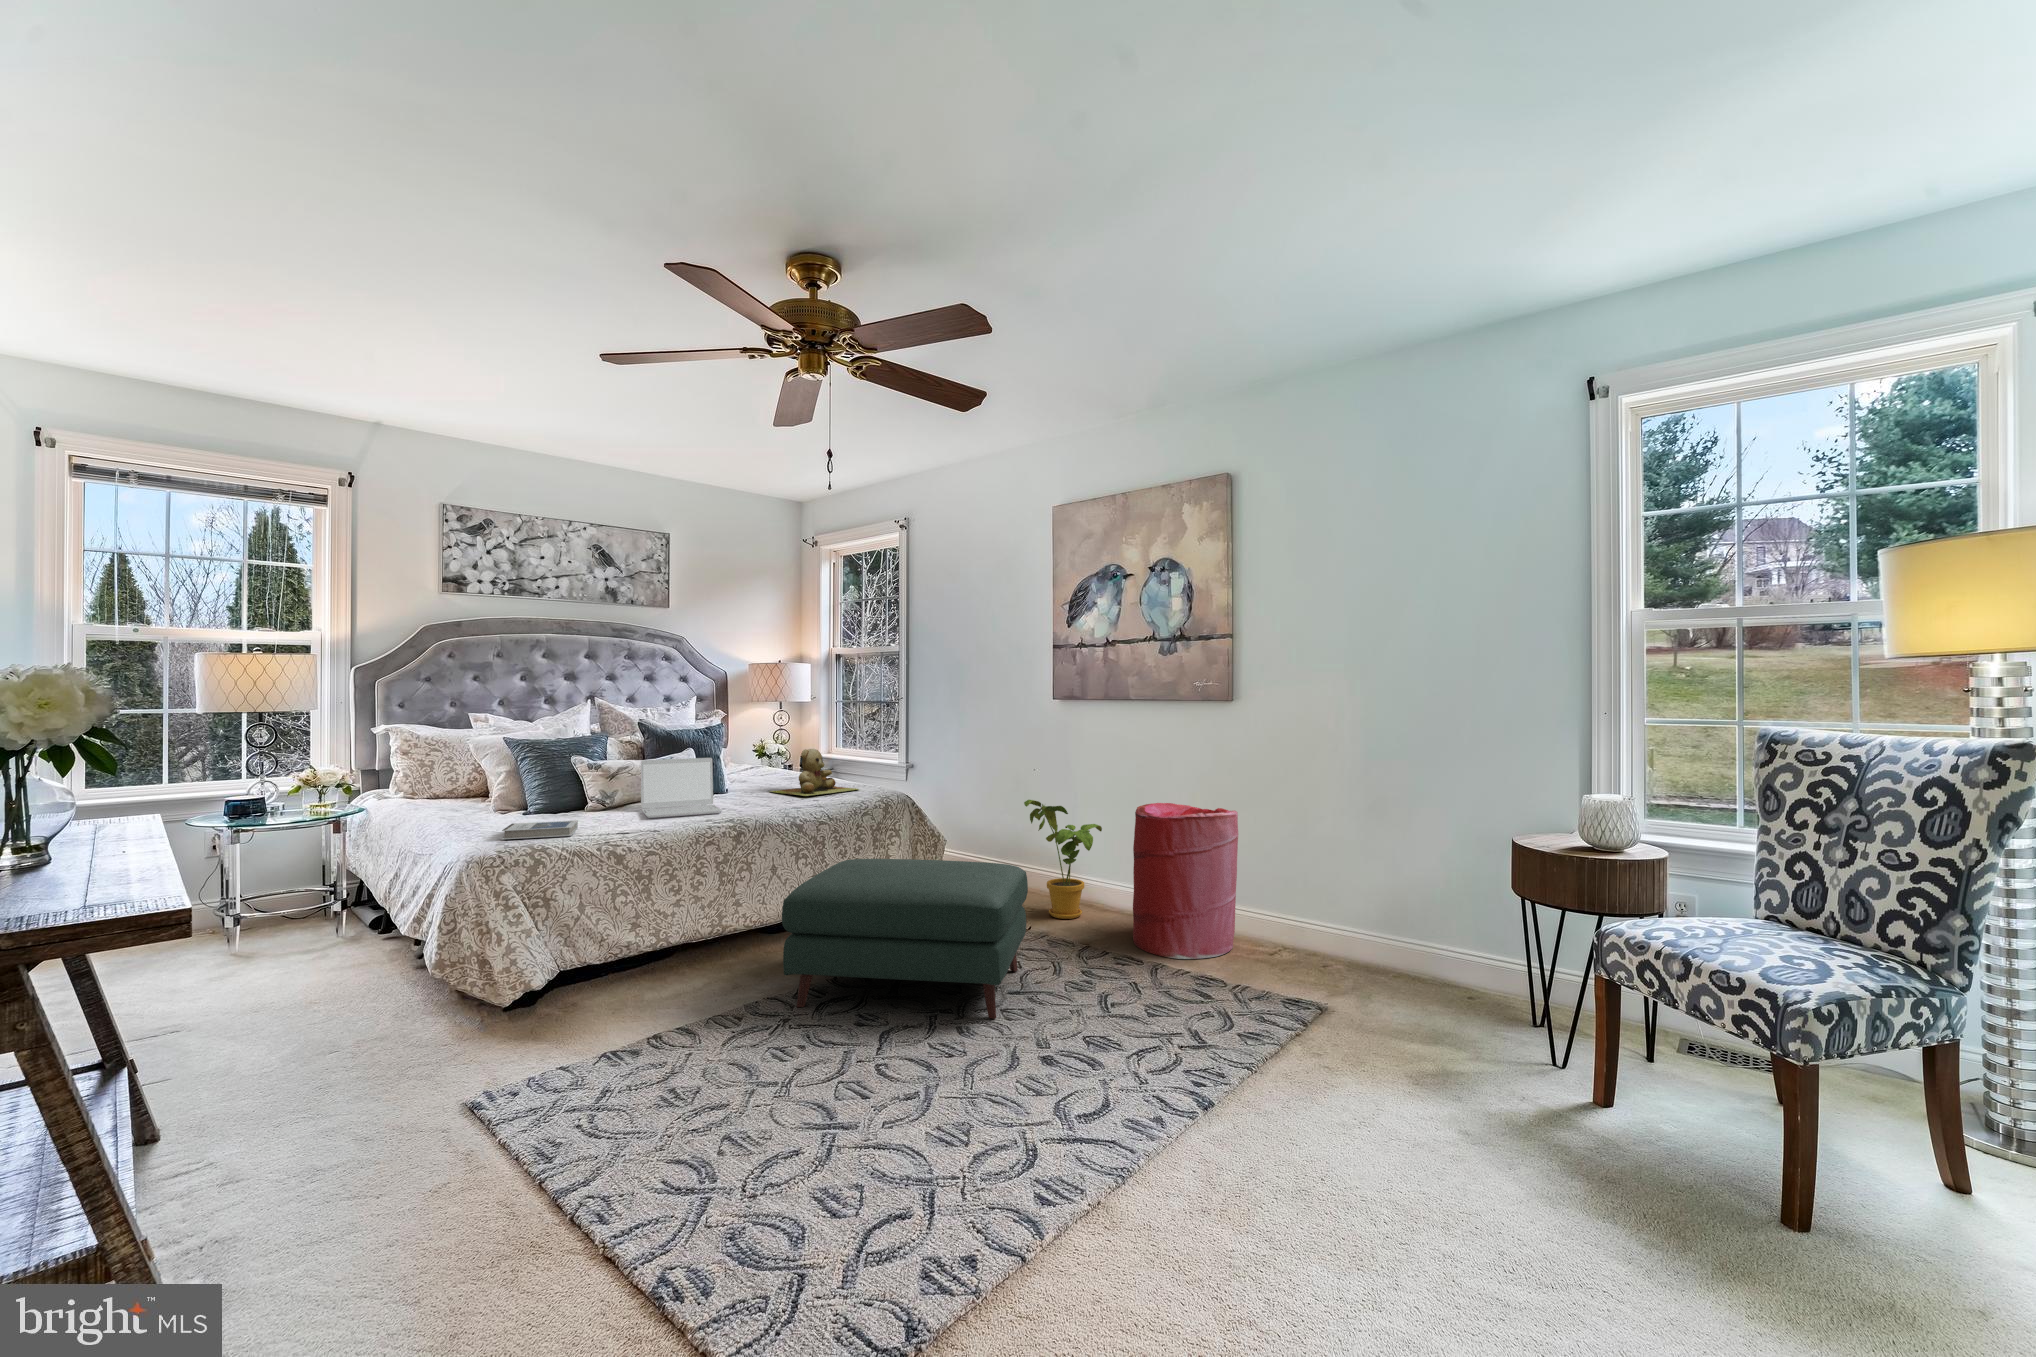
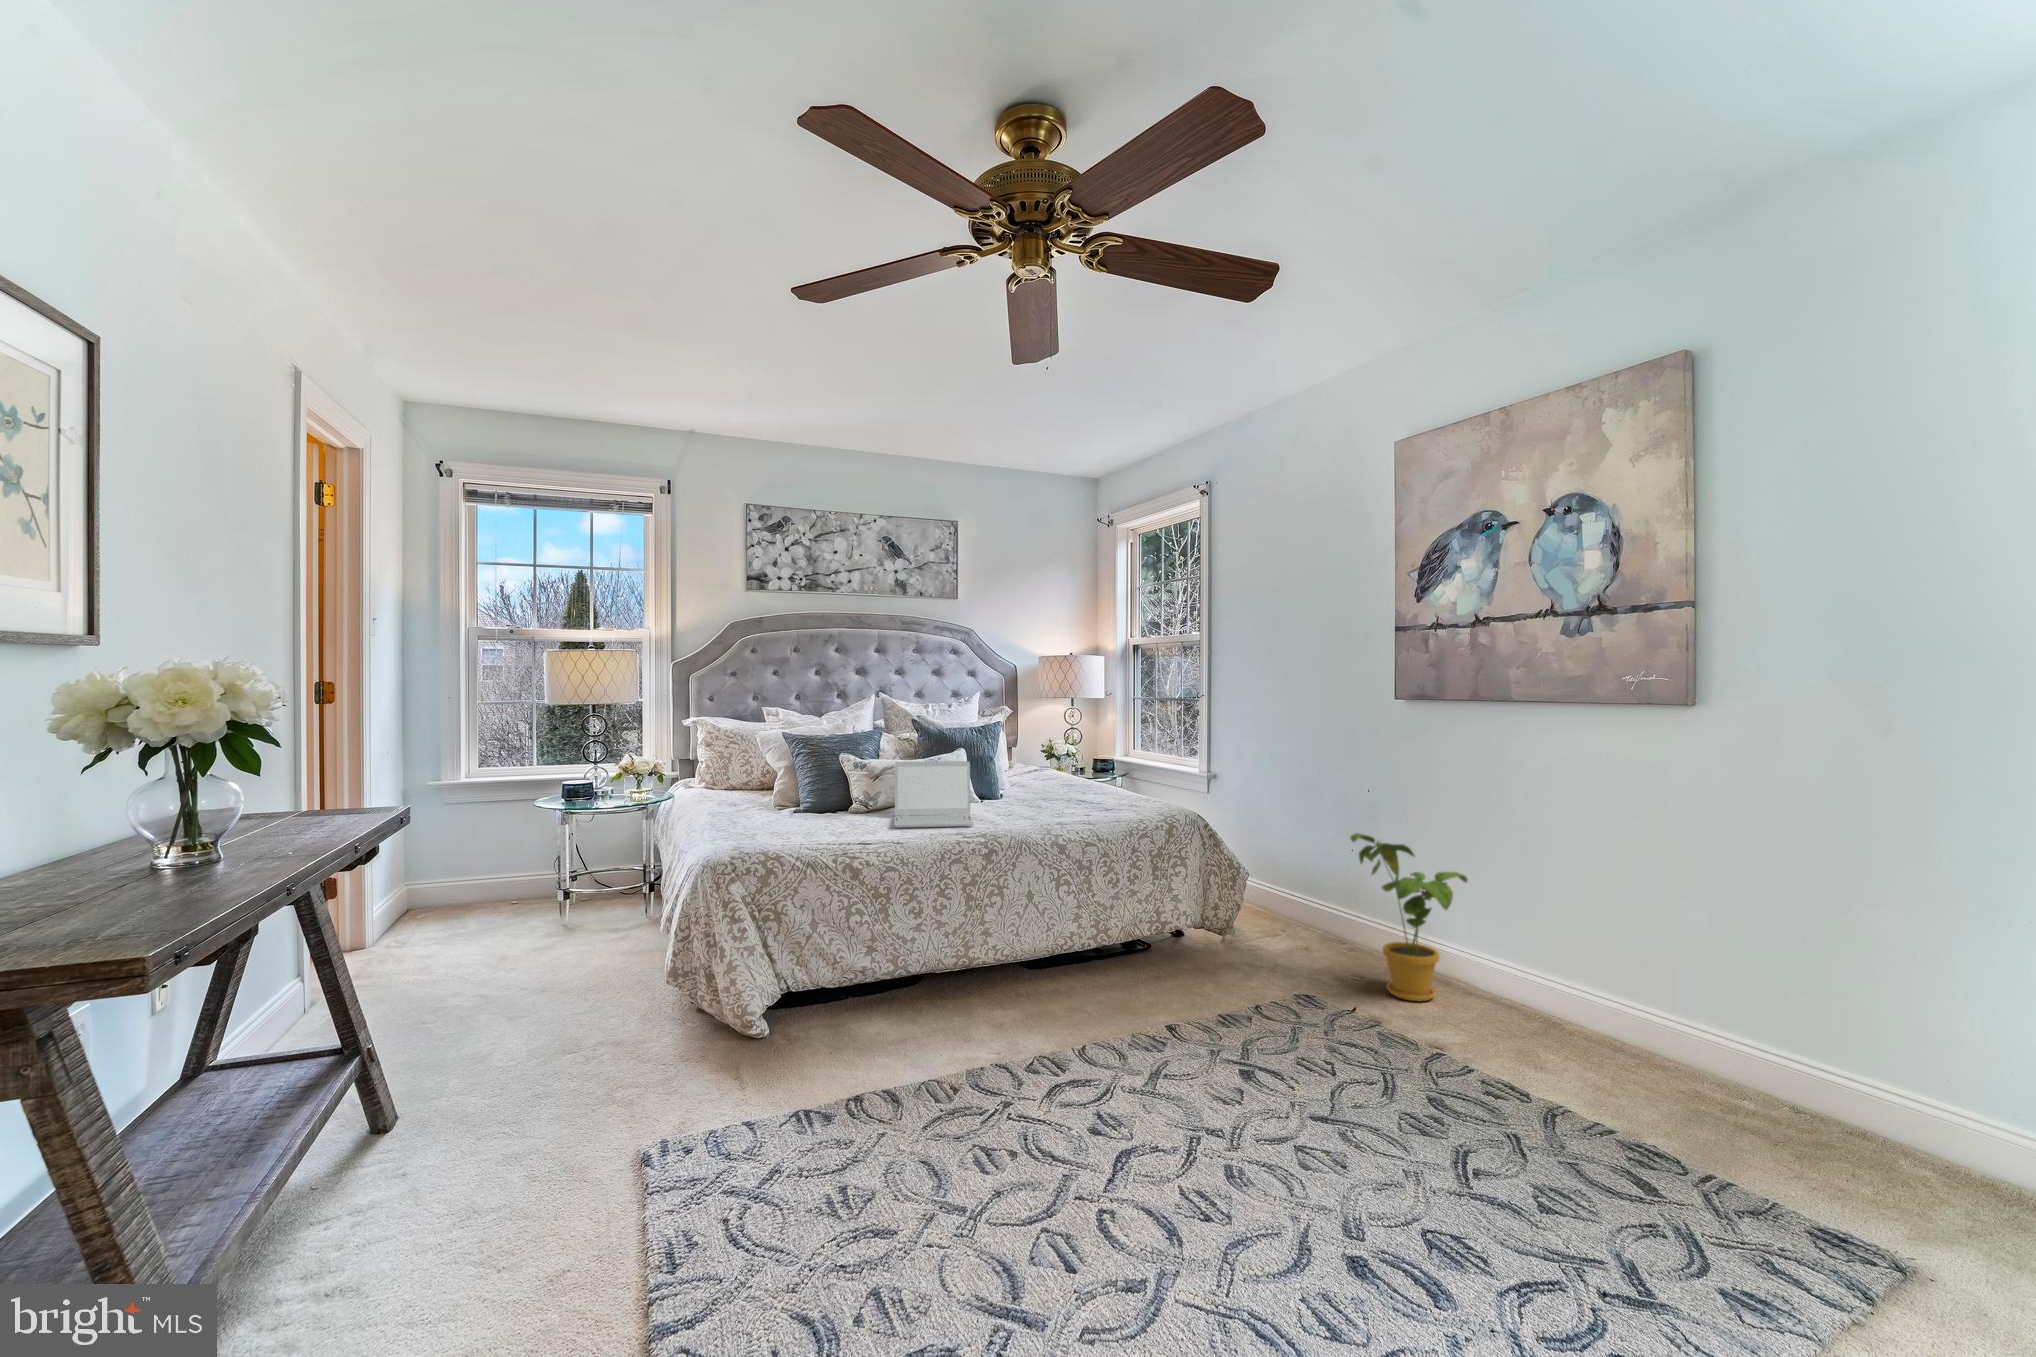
teddy bear: present [771,749,858,796] -> none [1037,754,1142,810]
laundry hamper: present [1133,803,1238,959] -> none [1516,854,1706,1108]
hardback book: present [502,820,578,840] -> none [744,826,822,844]
ottoman: present [782,859,1028,1019] -> none [1008,899,1345,1160]

